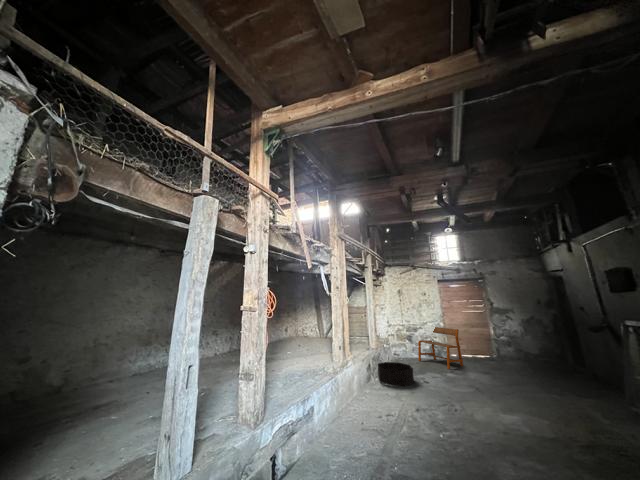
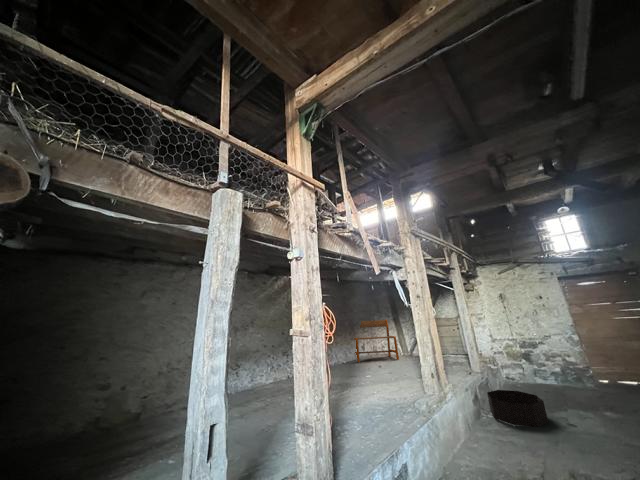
bench: present [418,327,463,369] -> present [354,320,399,362]

